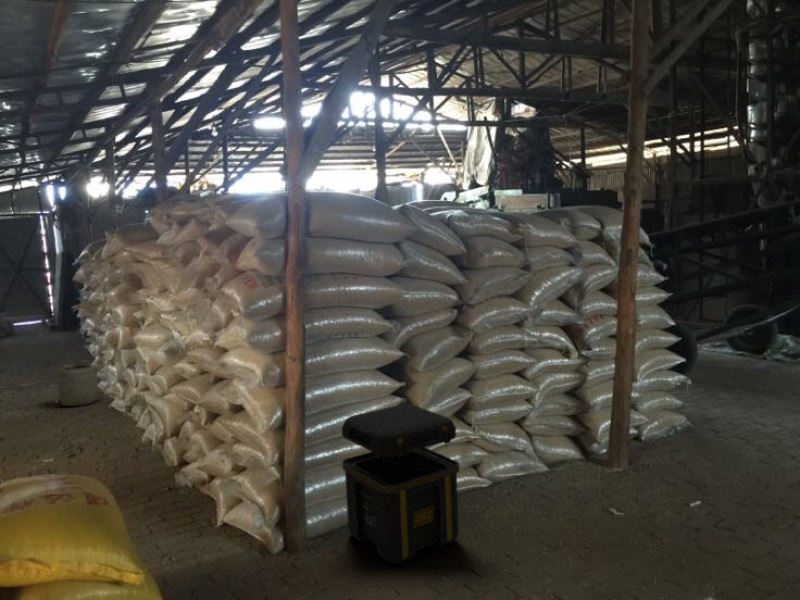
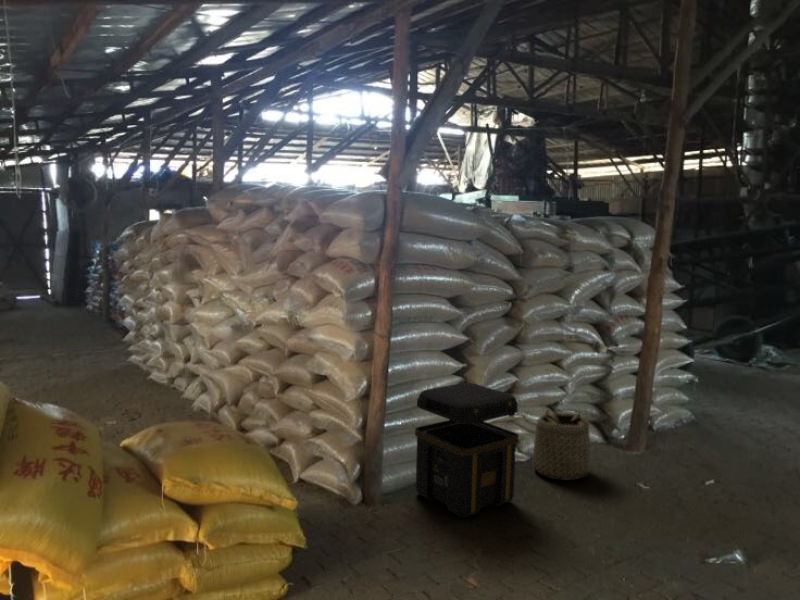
basket: present [57,360,99,406] -> present [532,410,590,480]

